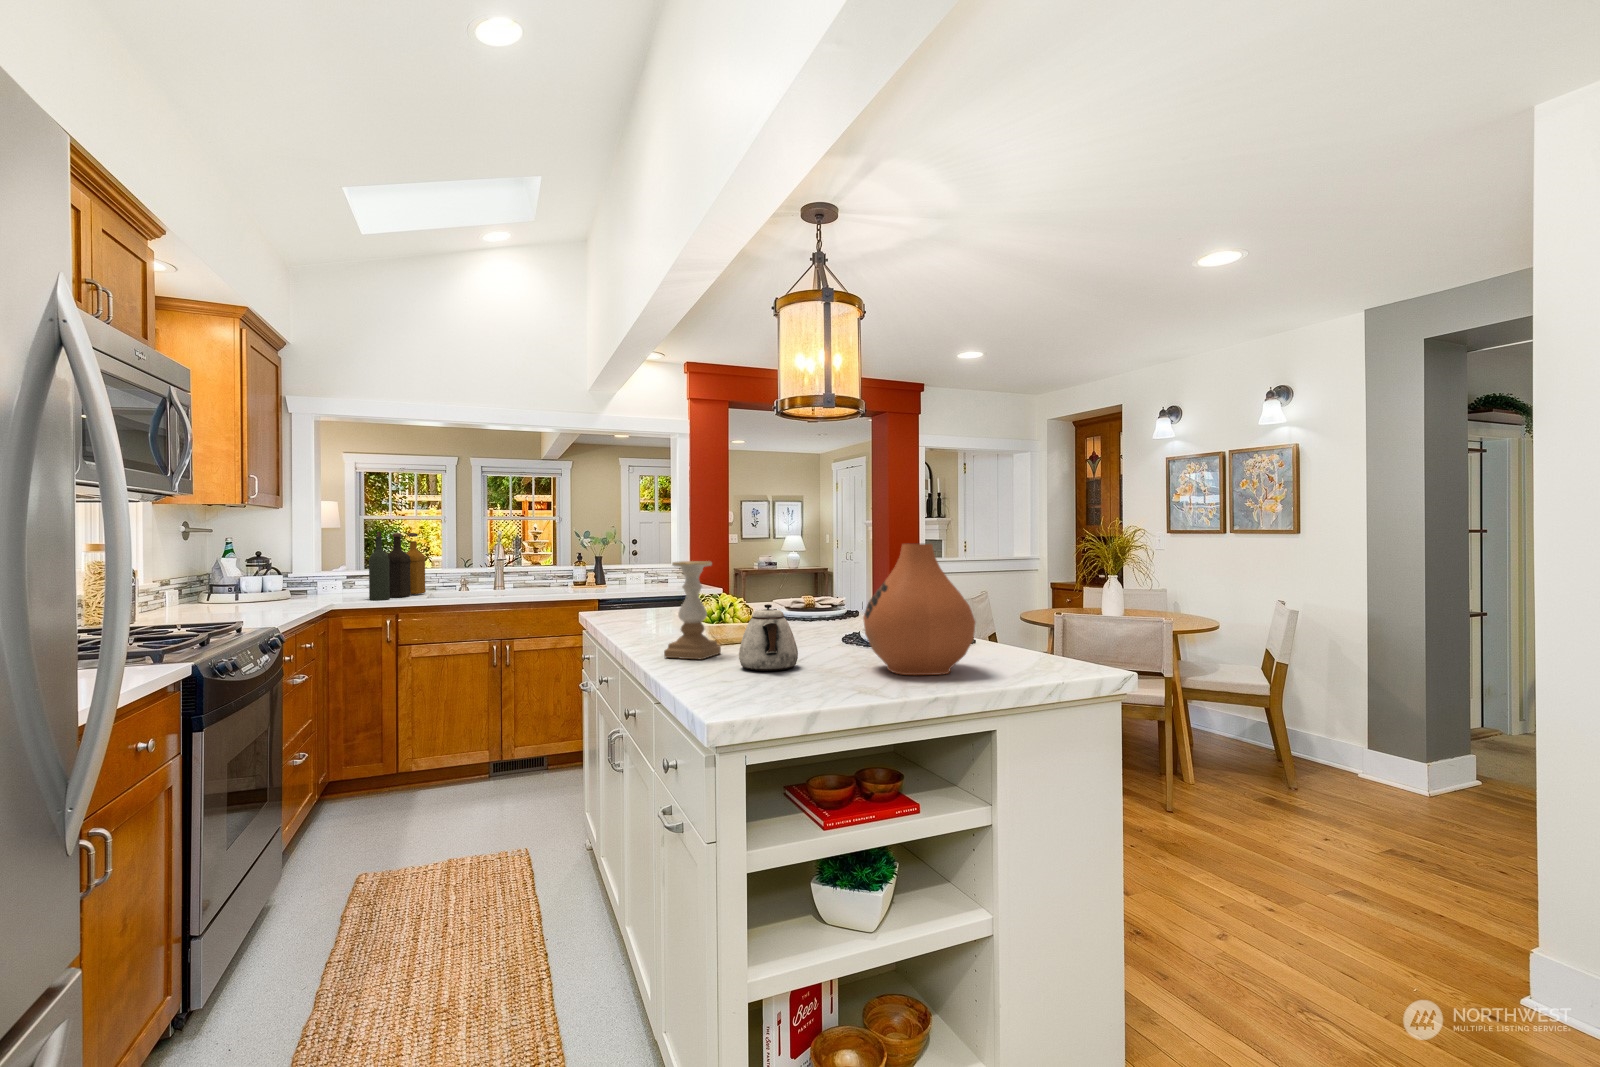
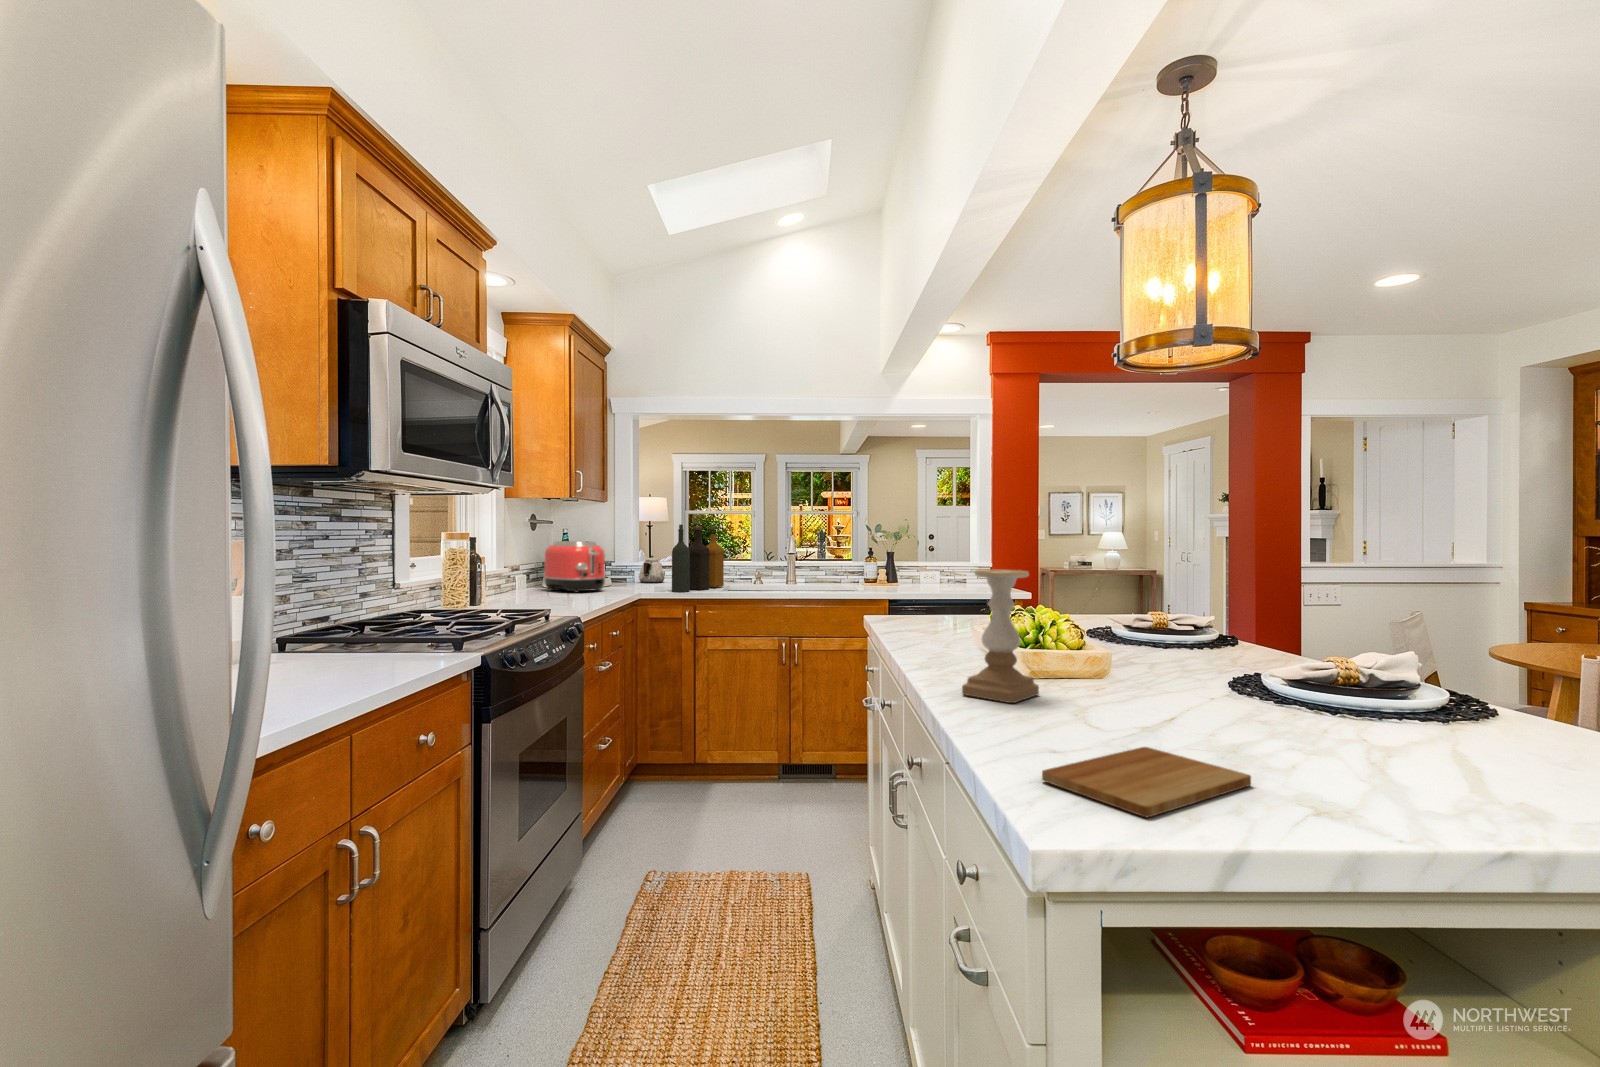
vase: present [863,544,976,675] -> none [1273,557,1508,780]
toaster: none [211,551,291,606] -> present [544,541,605,593]
teapot: present [739,604,798,671] -> present [639,556,664,583]
cutting board: none [718,673,843,705] -> present [1042,747,1251,818]

